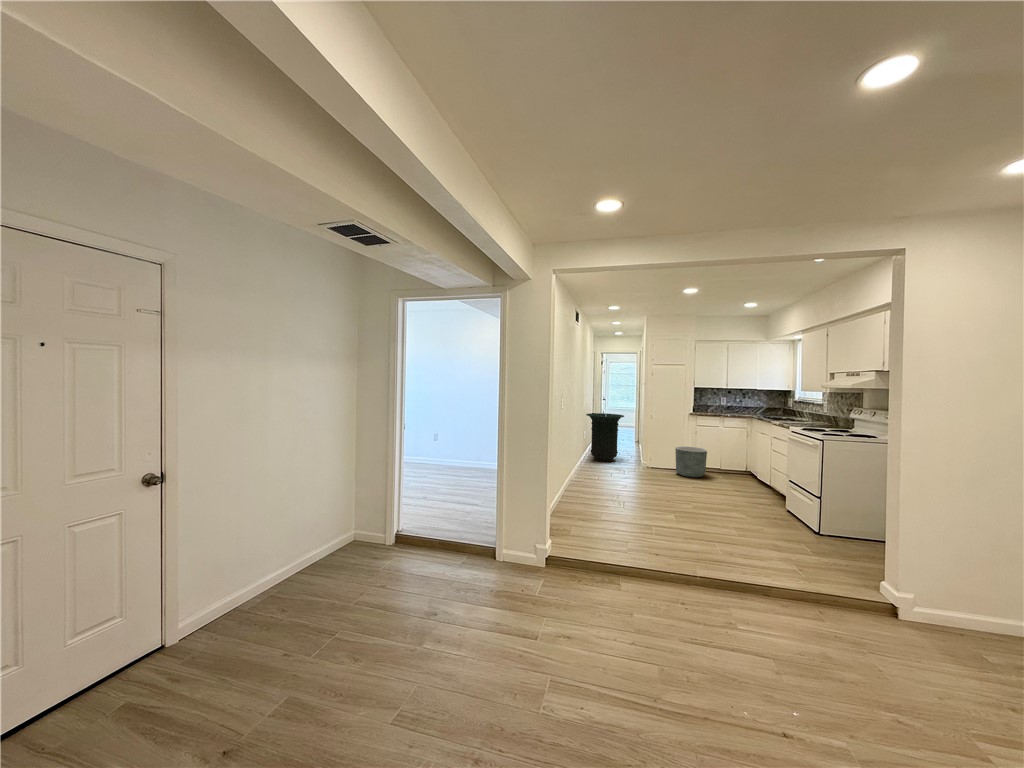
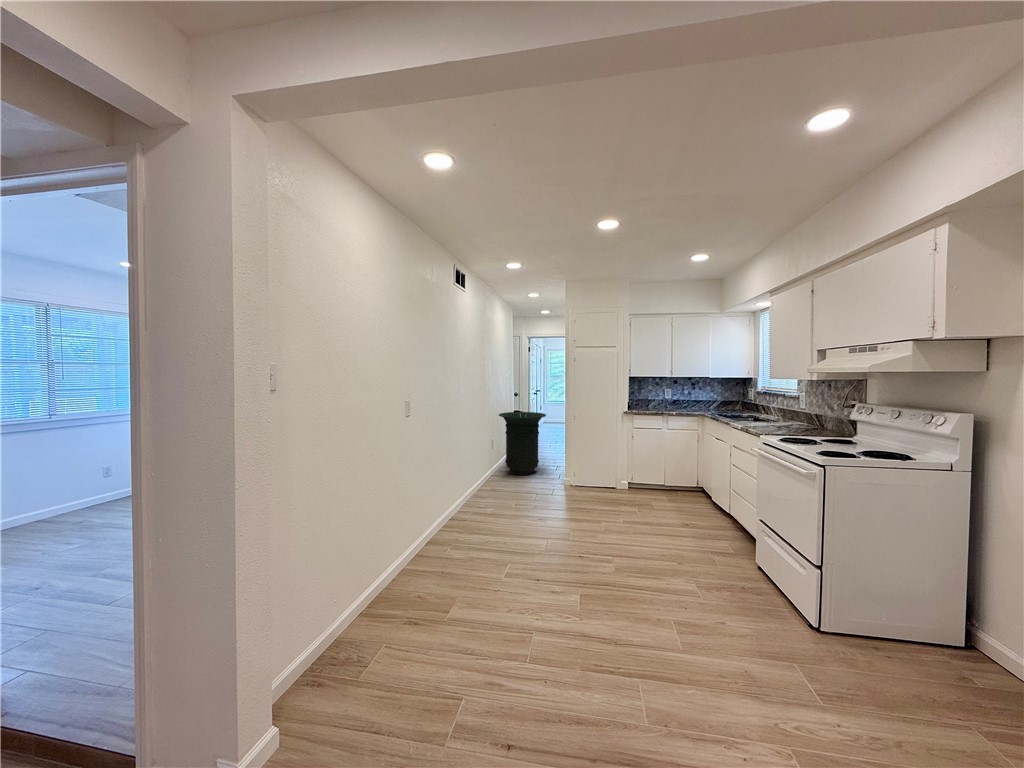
planter: present [675,446,707,477] -> none [605,455,646,498]

